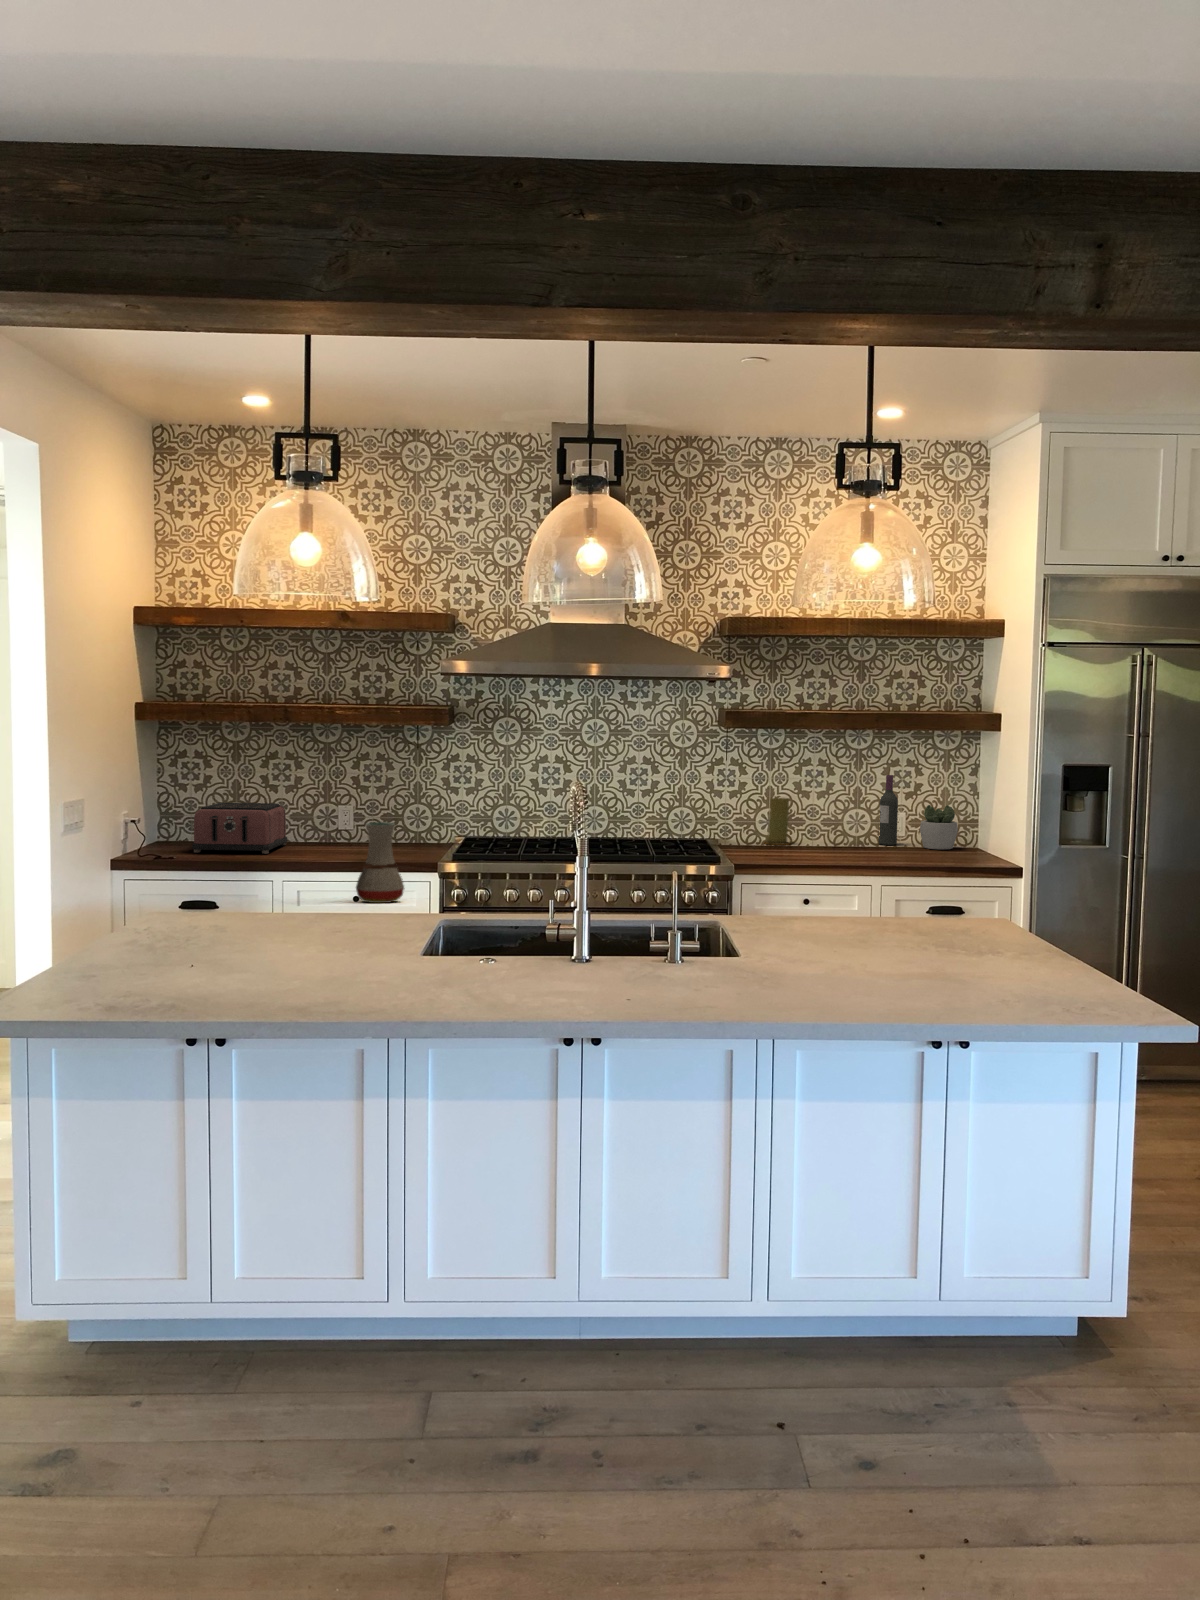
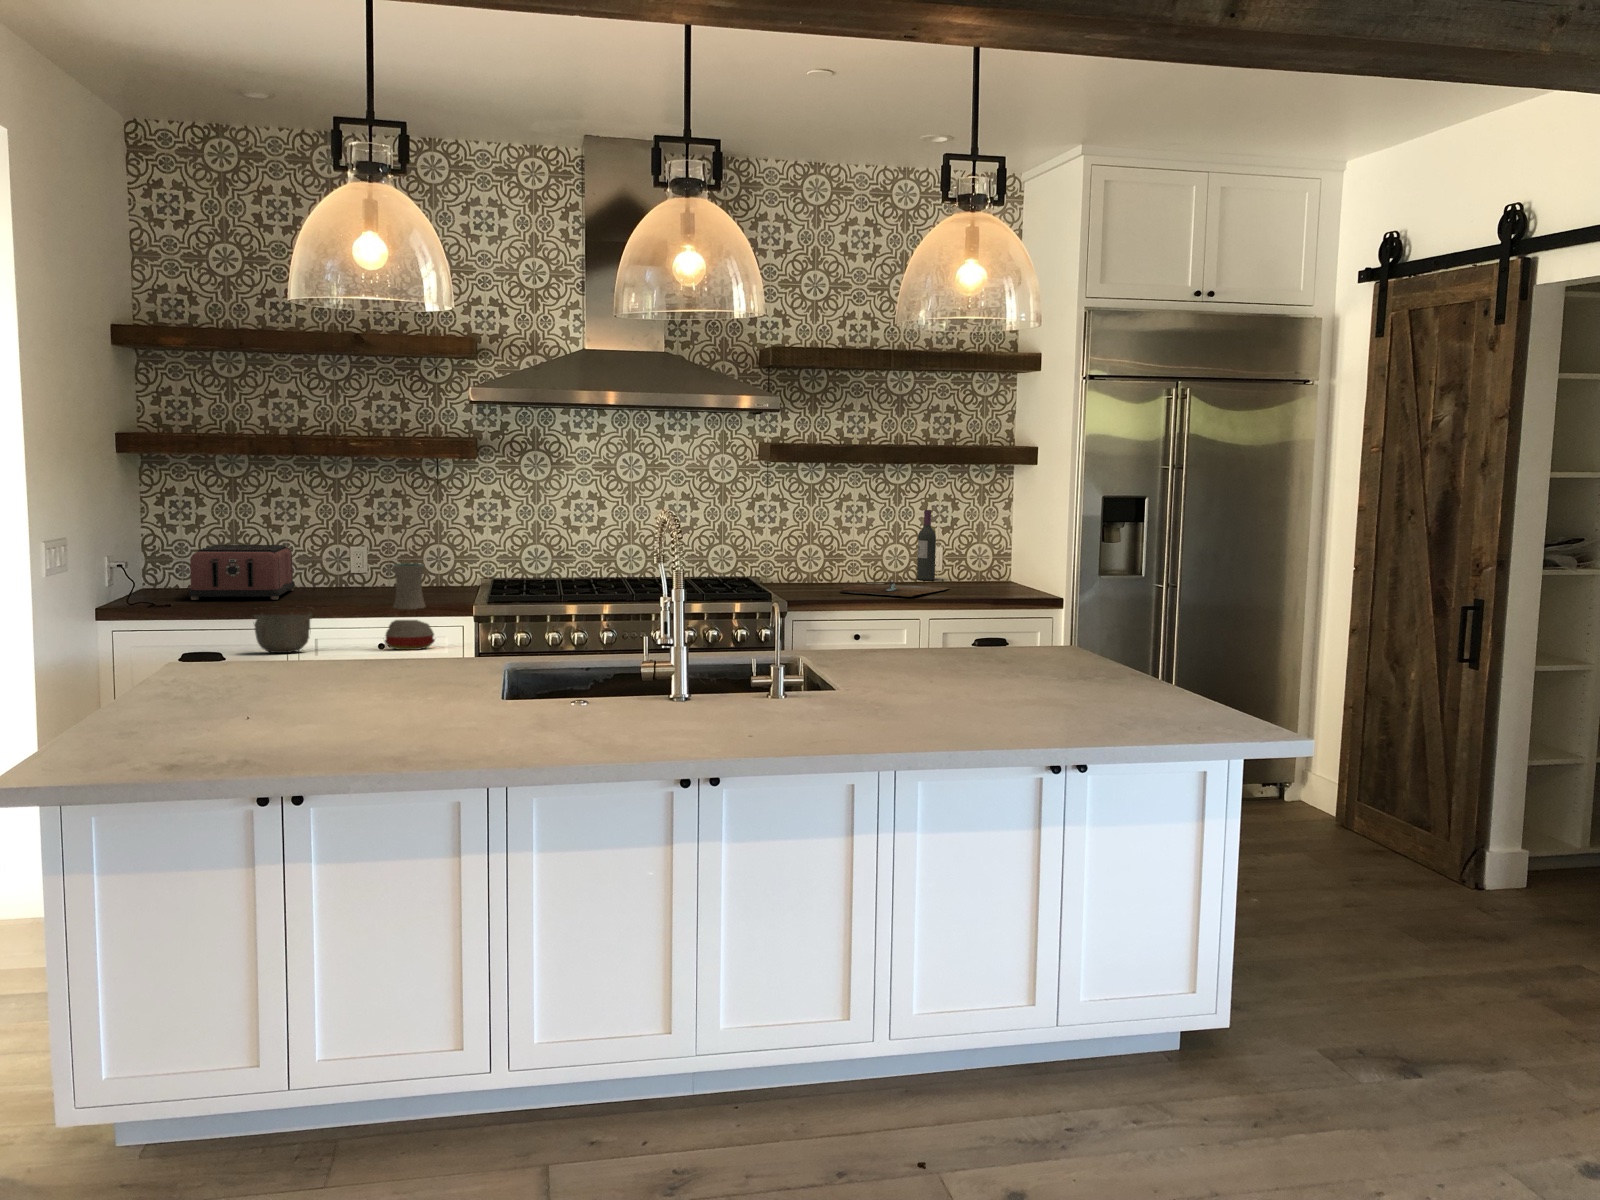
candle: present [766,798,790,845] -> none [804,533,831,582]
succulent plant: present [920,805,958,849] -> none [958,539,995,583]
cutting board: none [794,845,908,862] -> present [840,580,949,597]
ceramic bowl: none [240,860,295,903] -> present [254,606,312,653]

